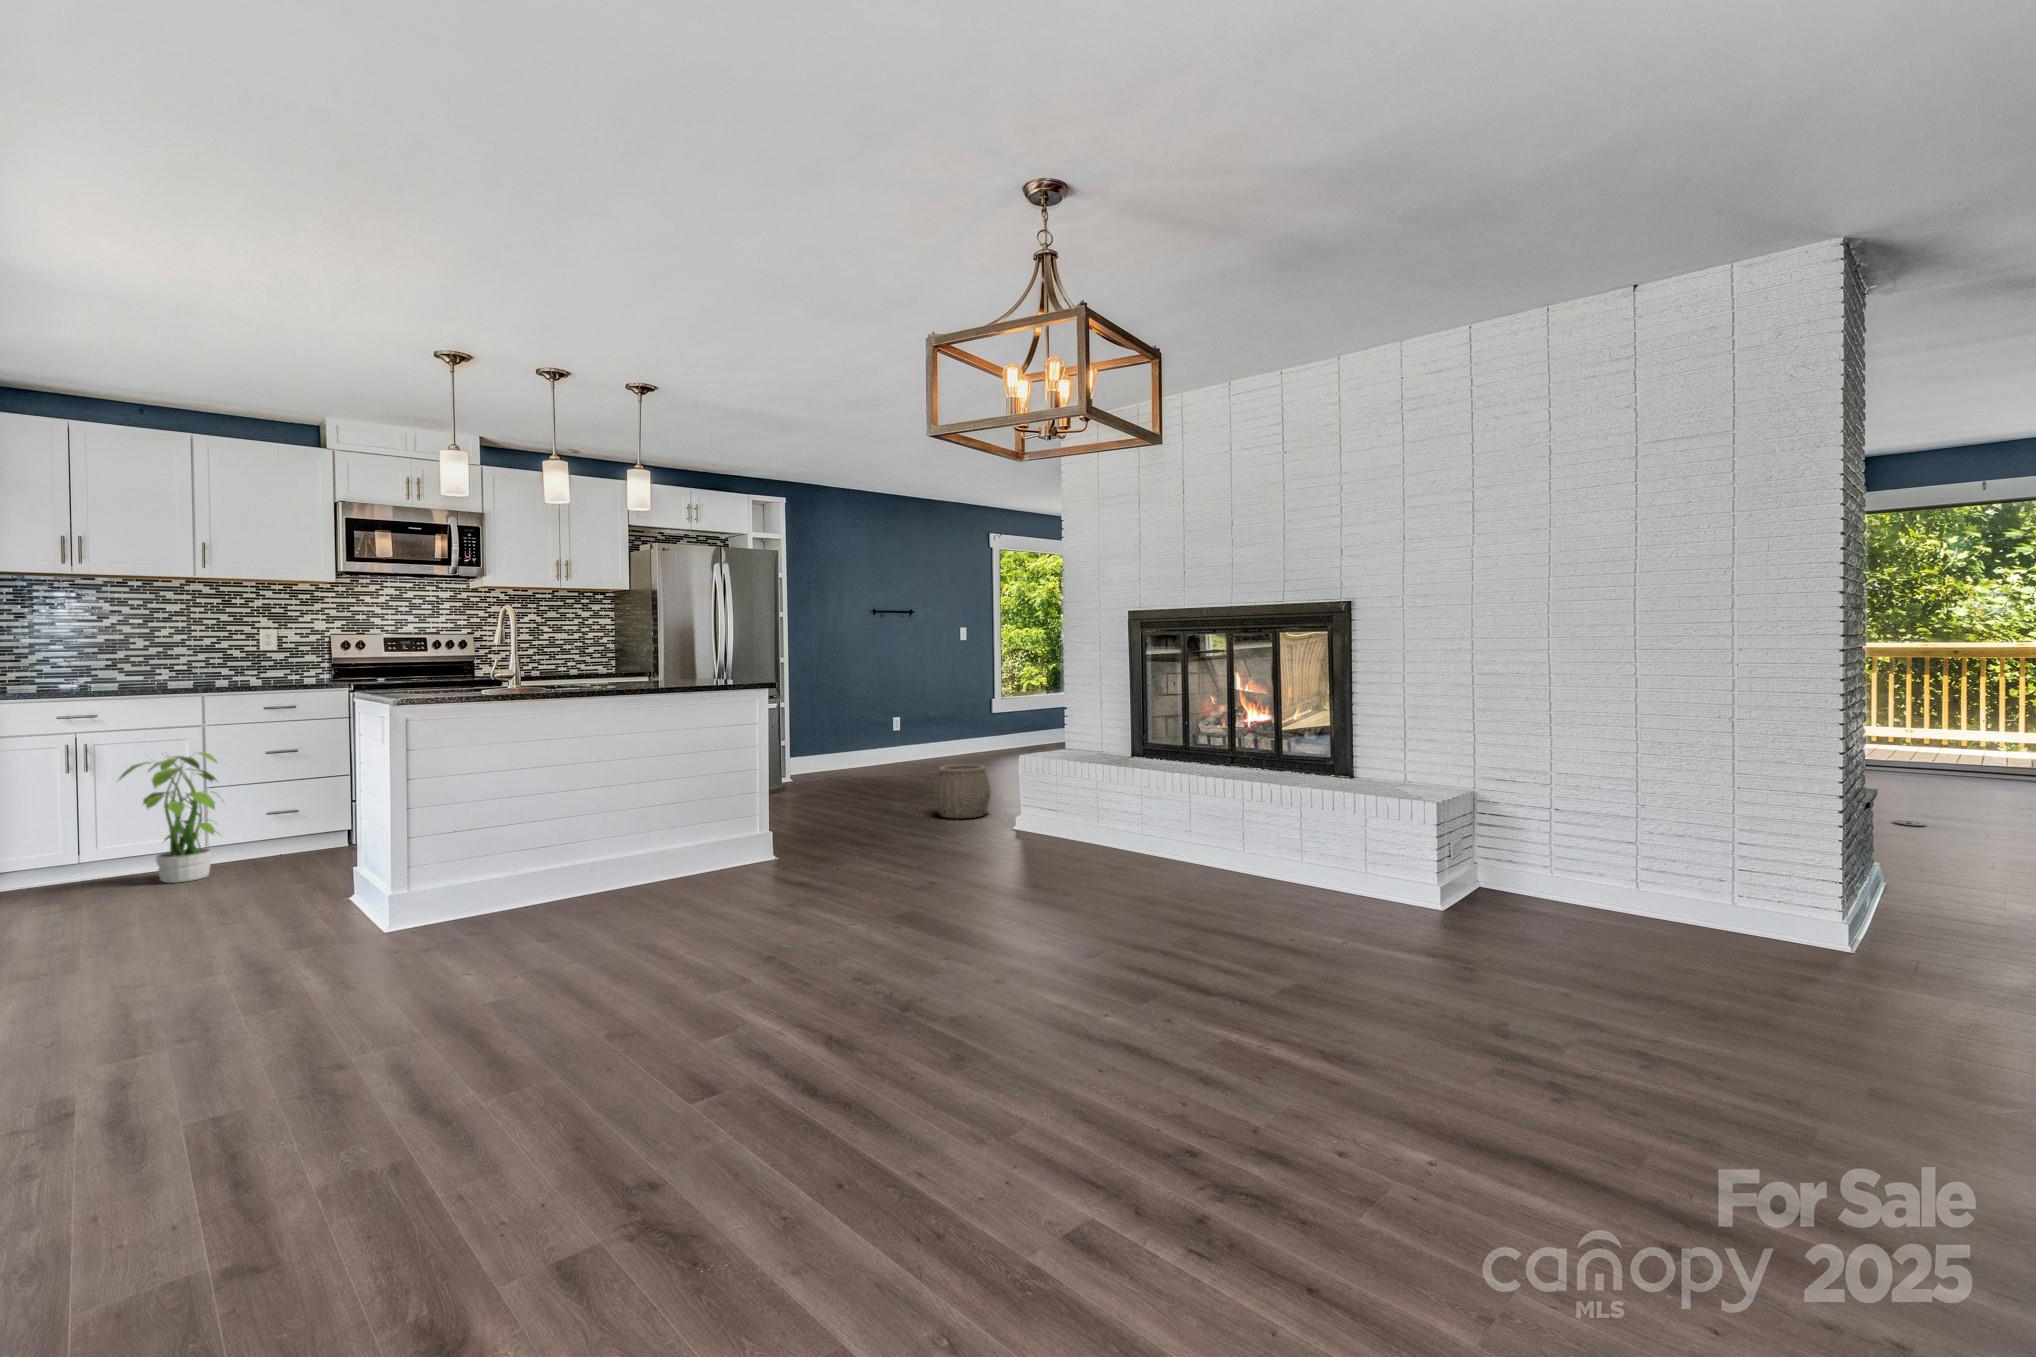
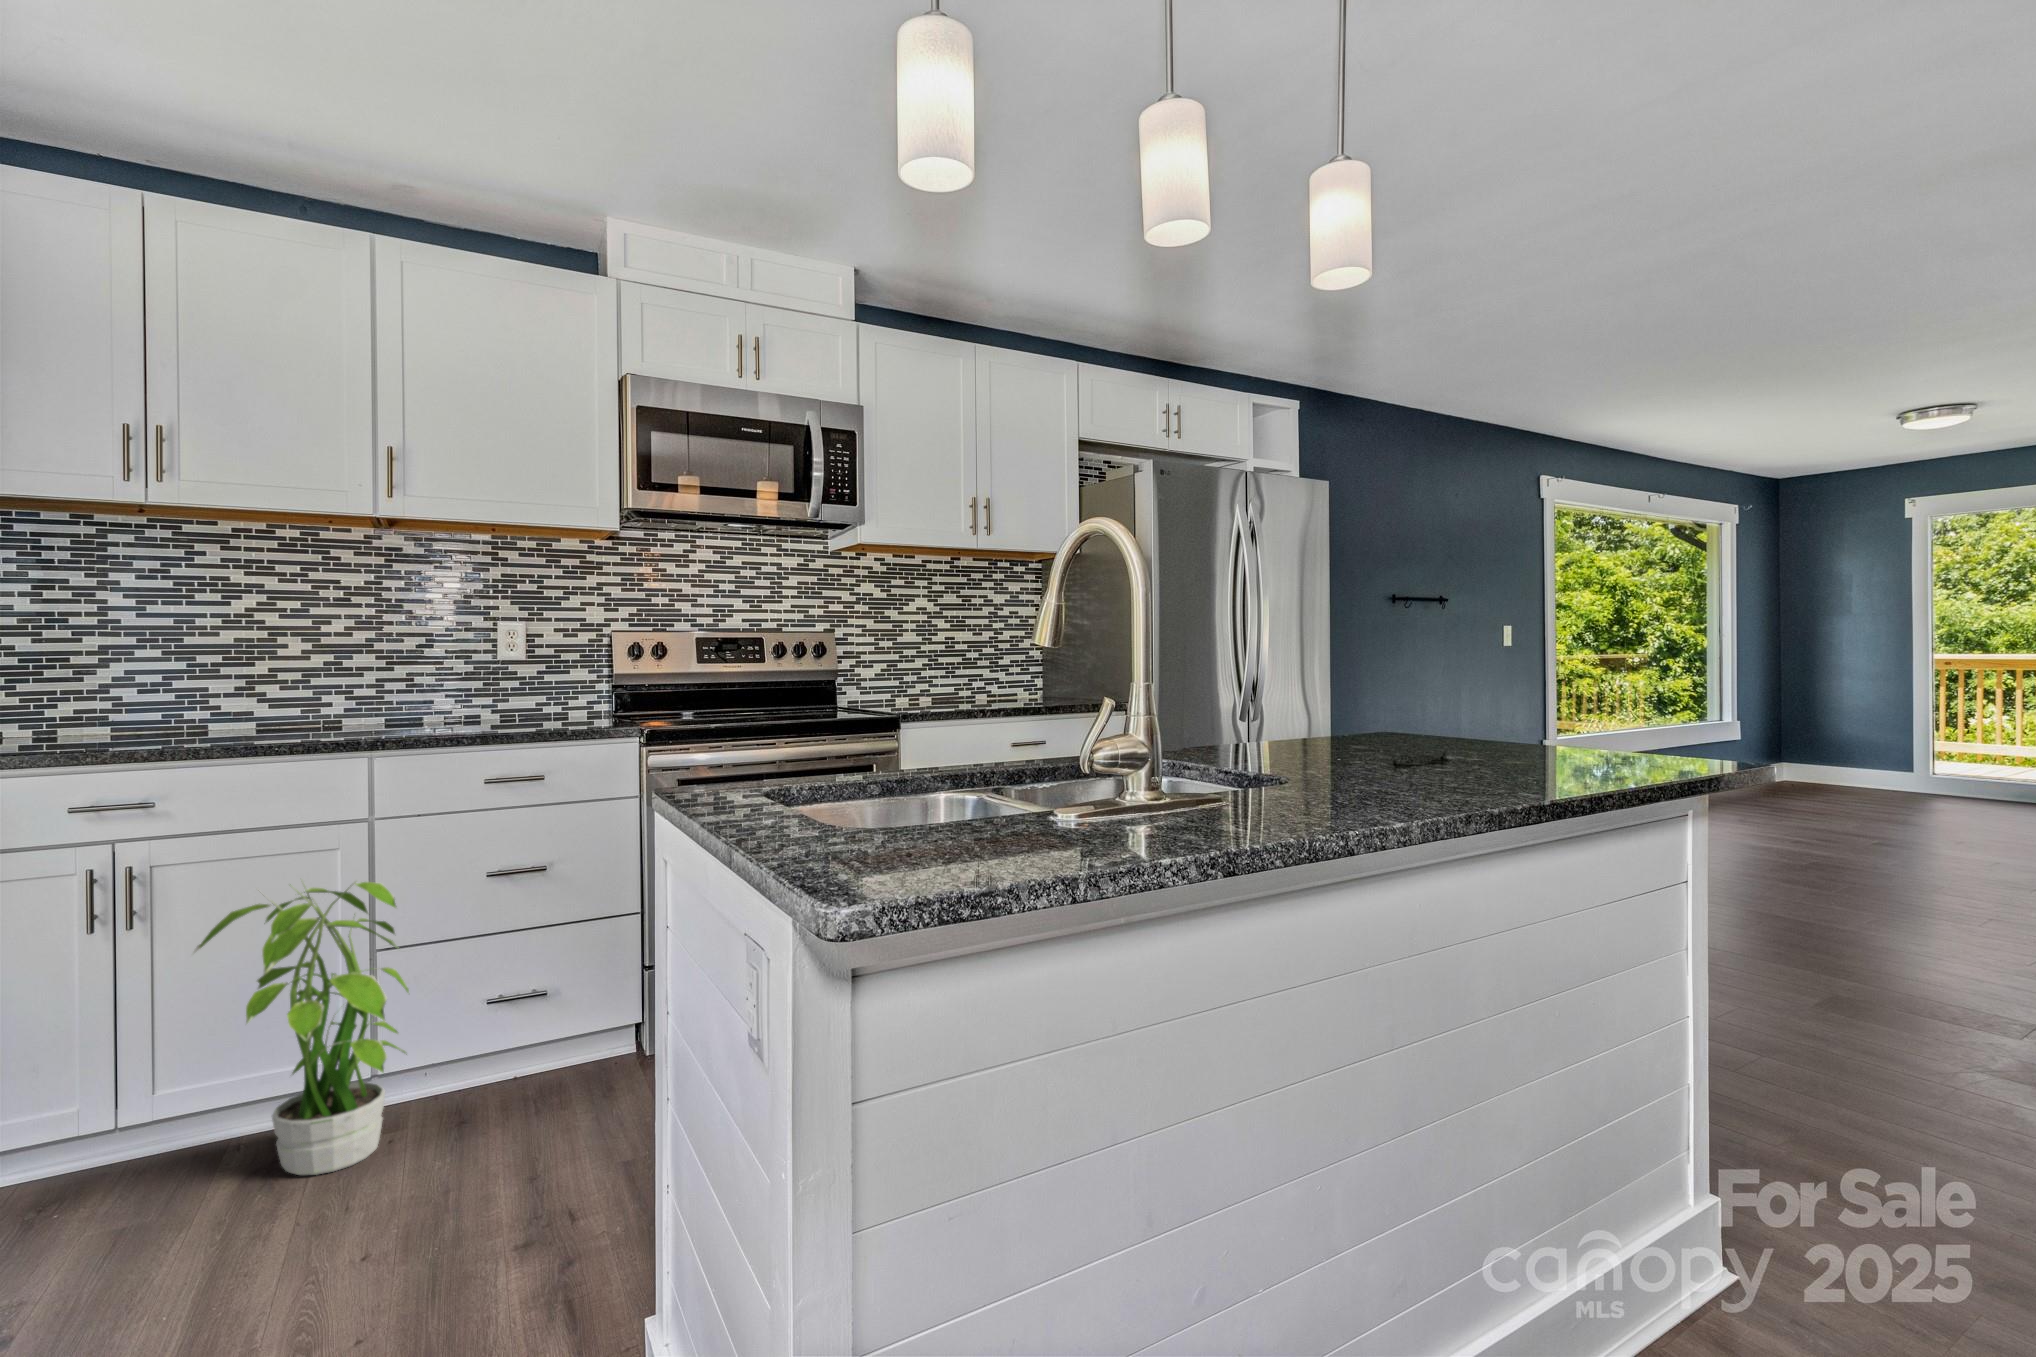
woven basket: present [935,764,991,819] -> none [1781,913,1945,1052]

